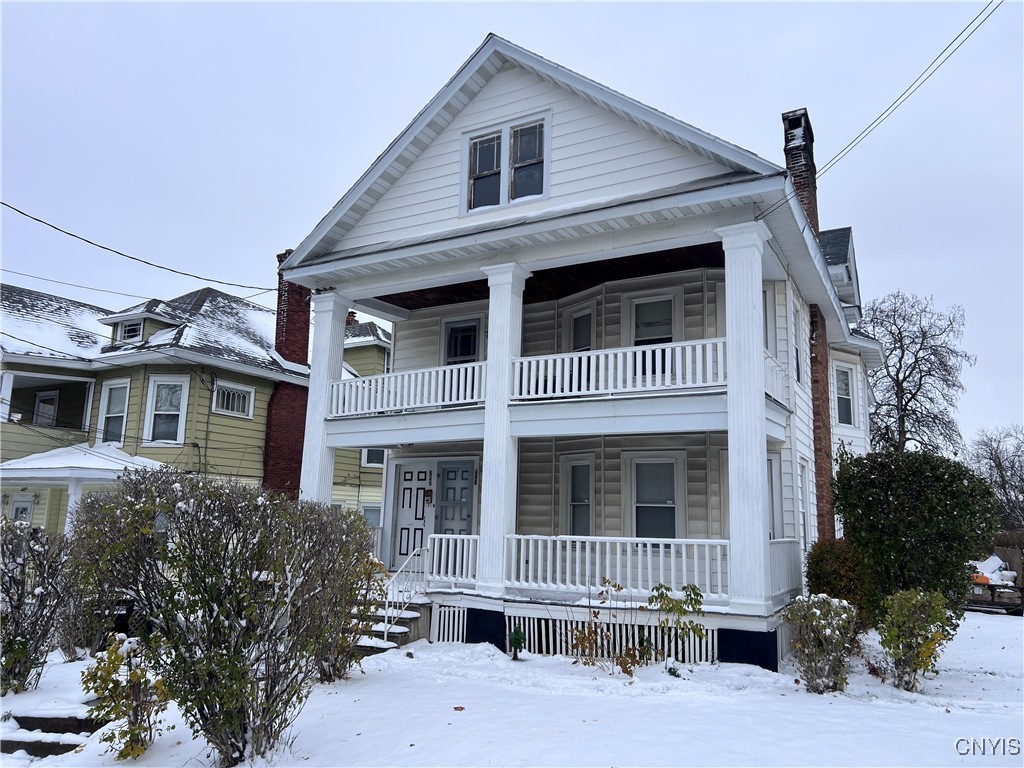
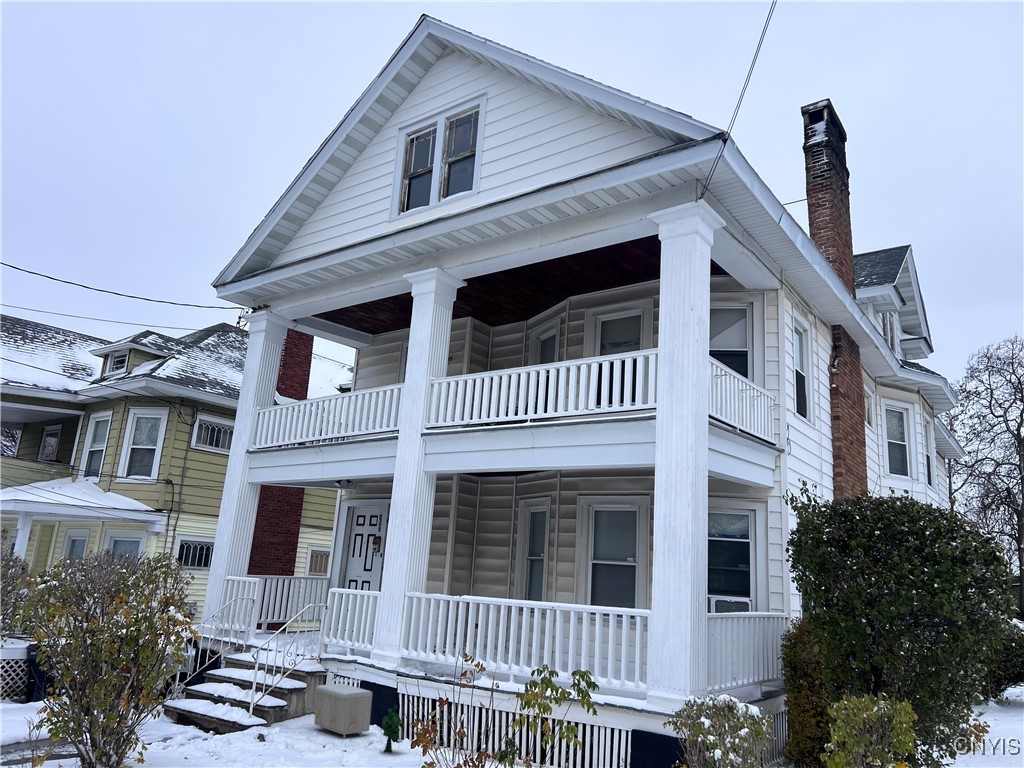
storage bench: none [436,611,485,653] -> present [314,683,372,738]

